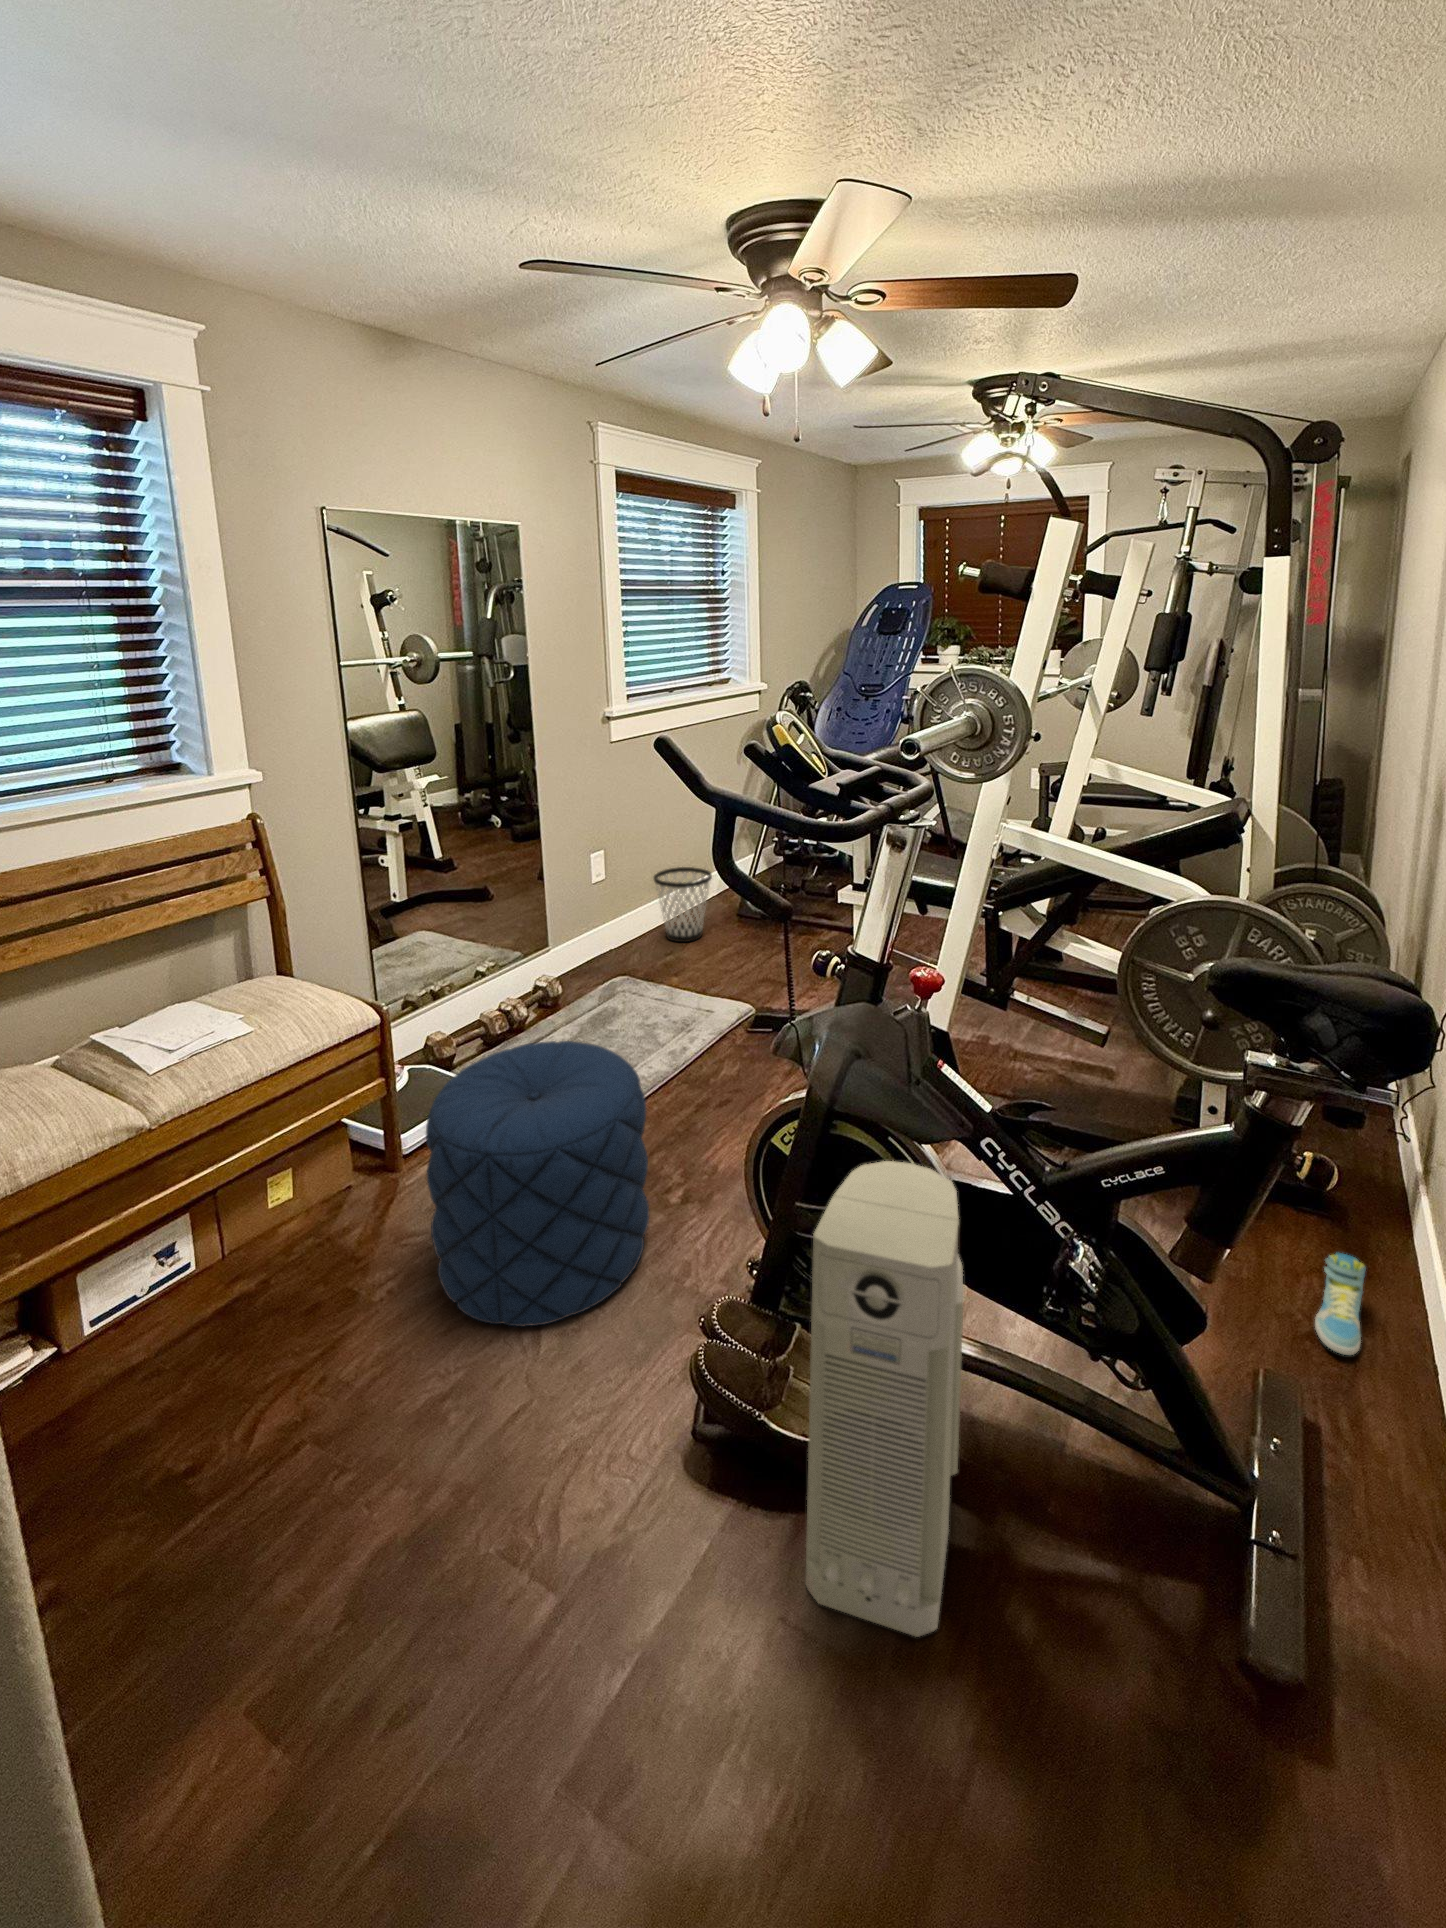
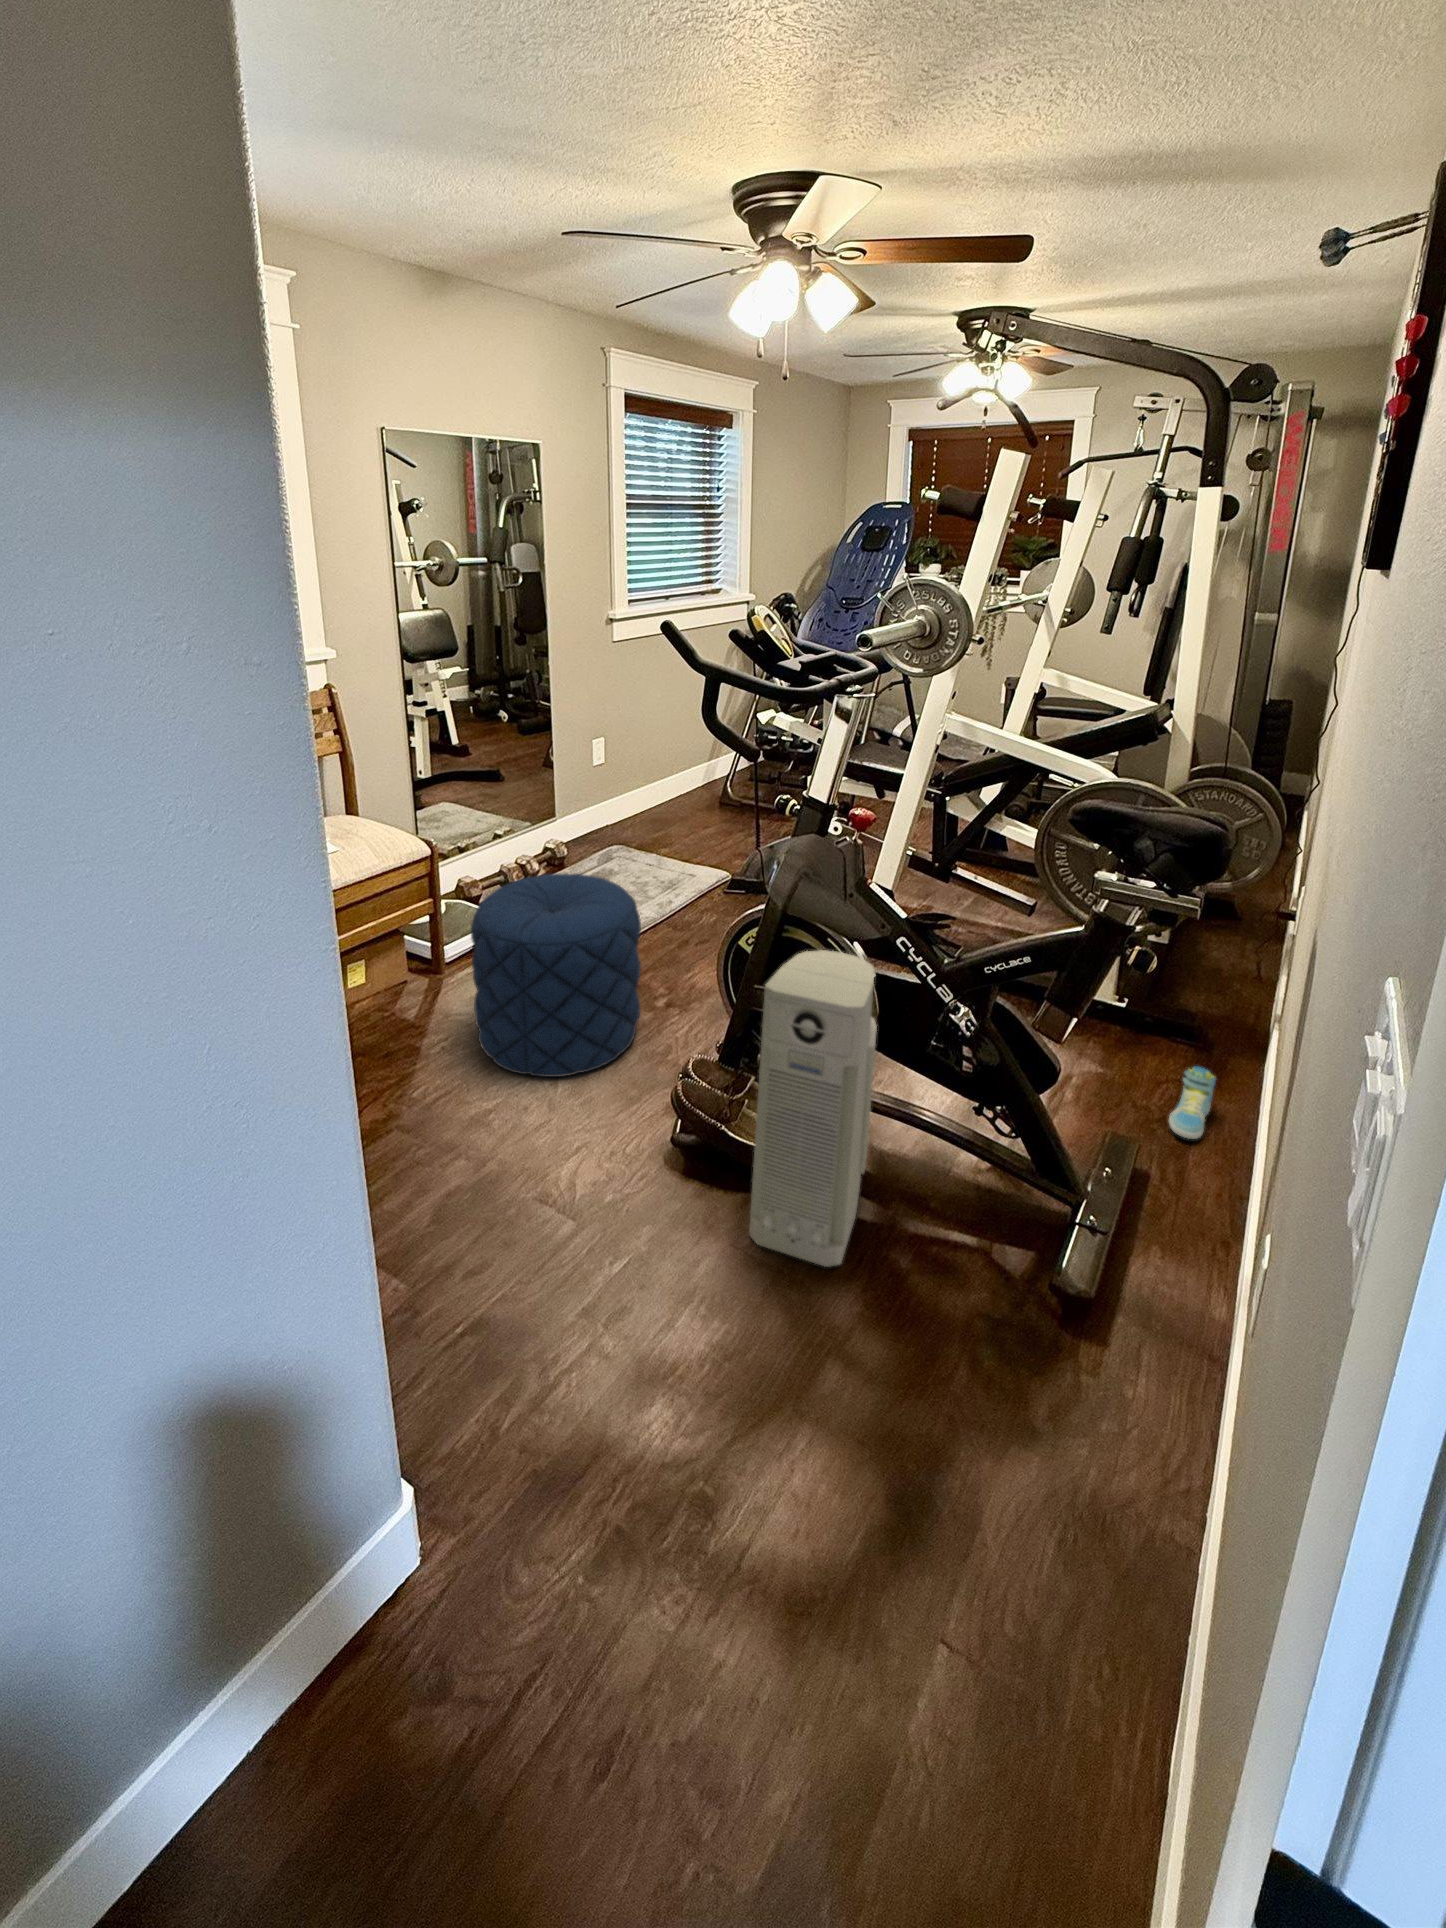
wastebasket: present [654,867,712,942] -> none [646,757,698,822]

